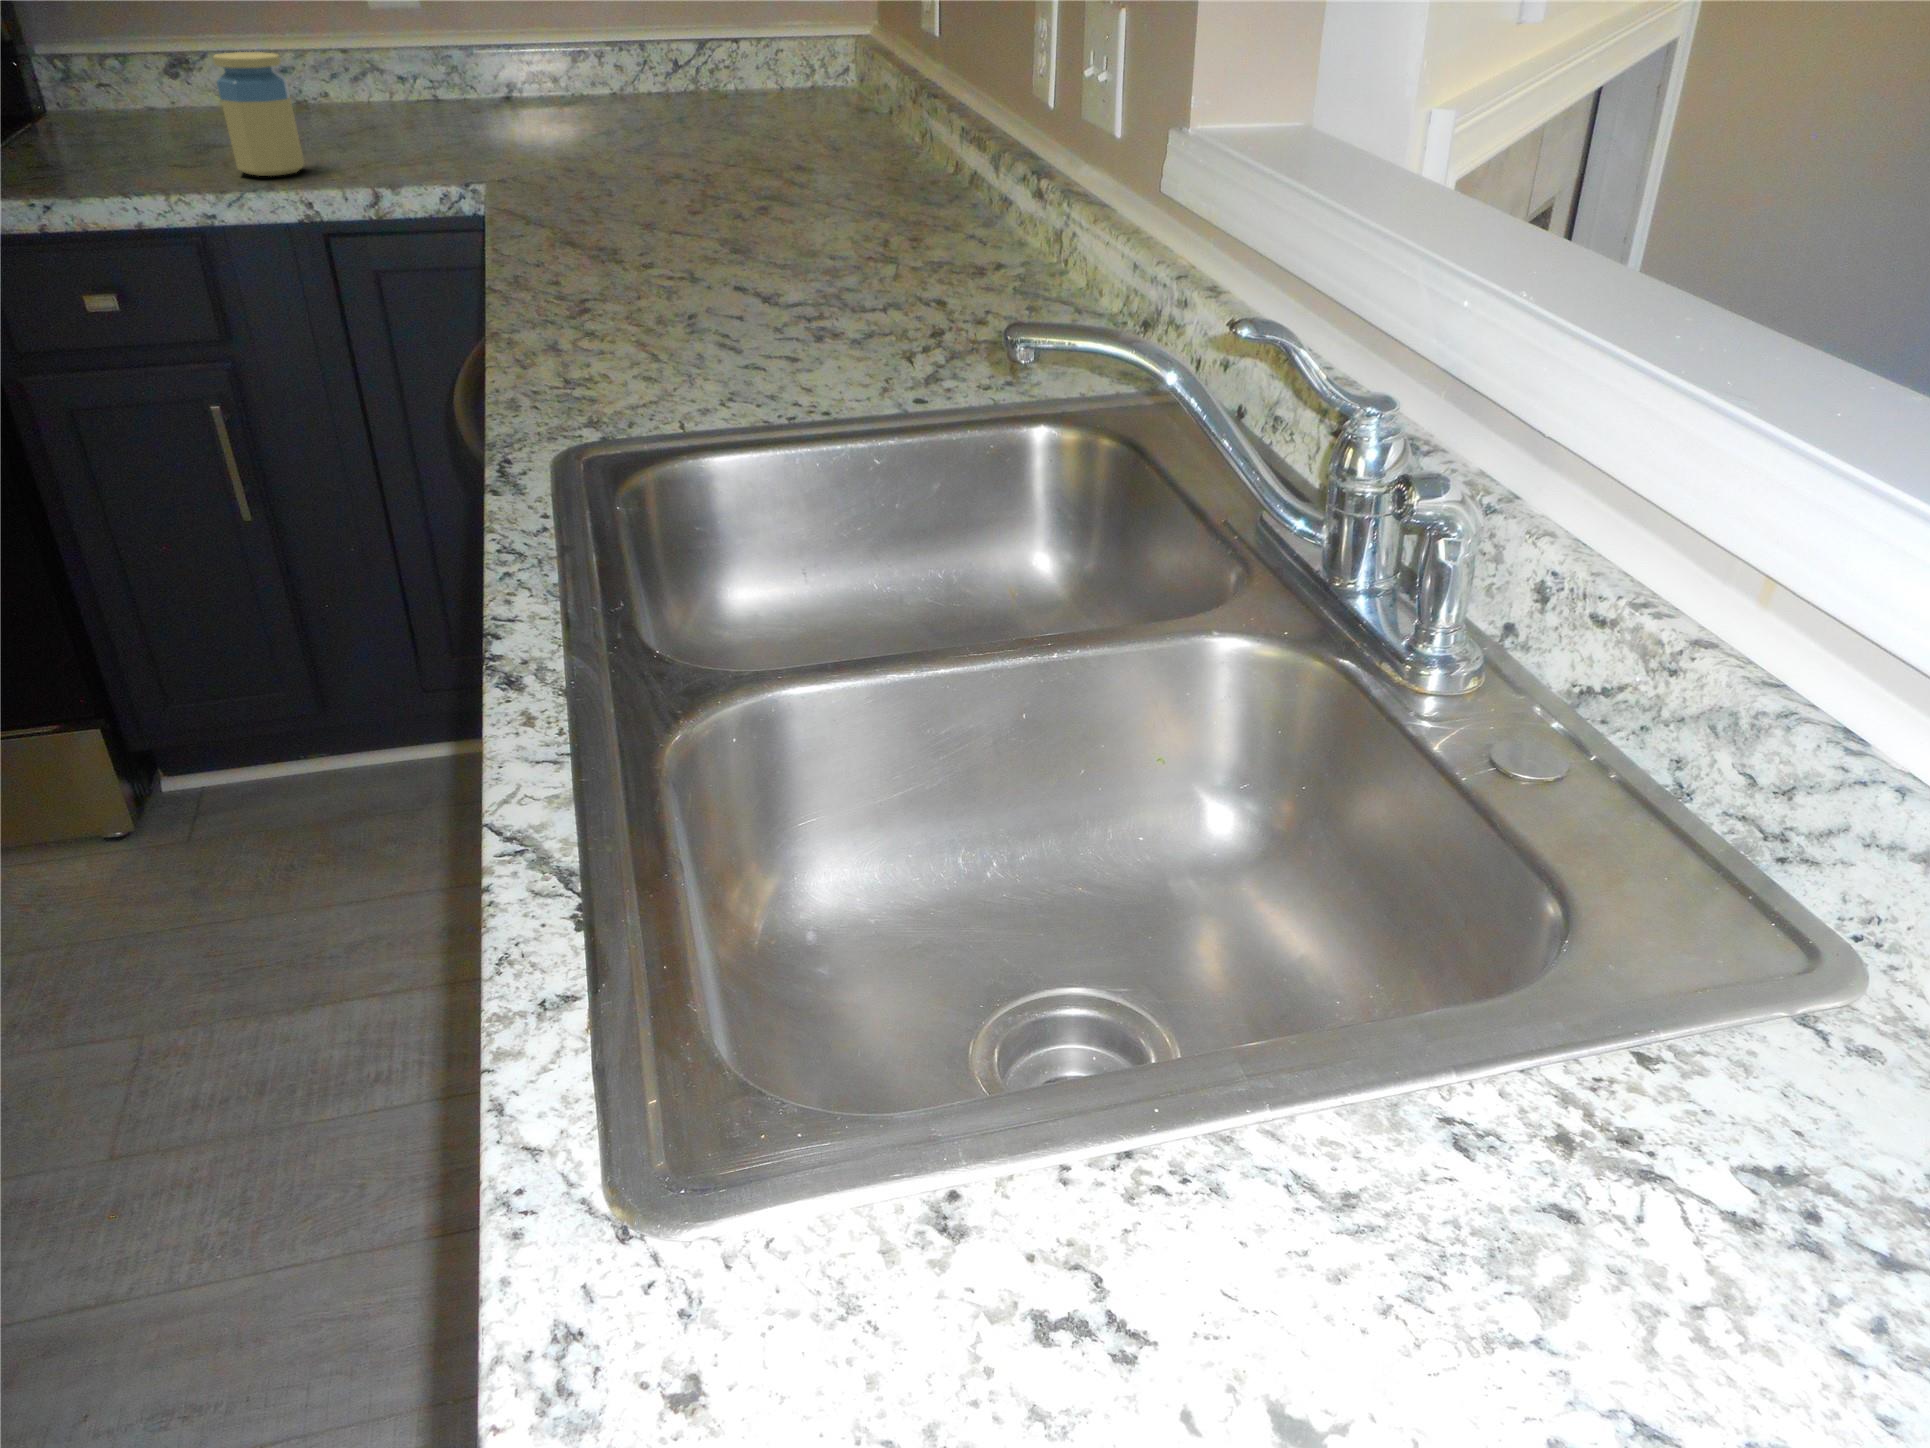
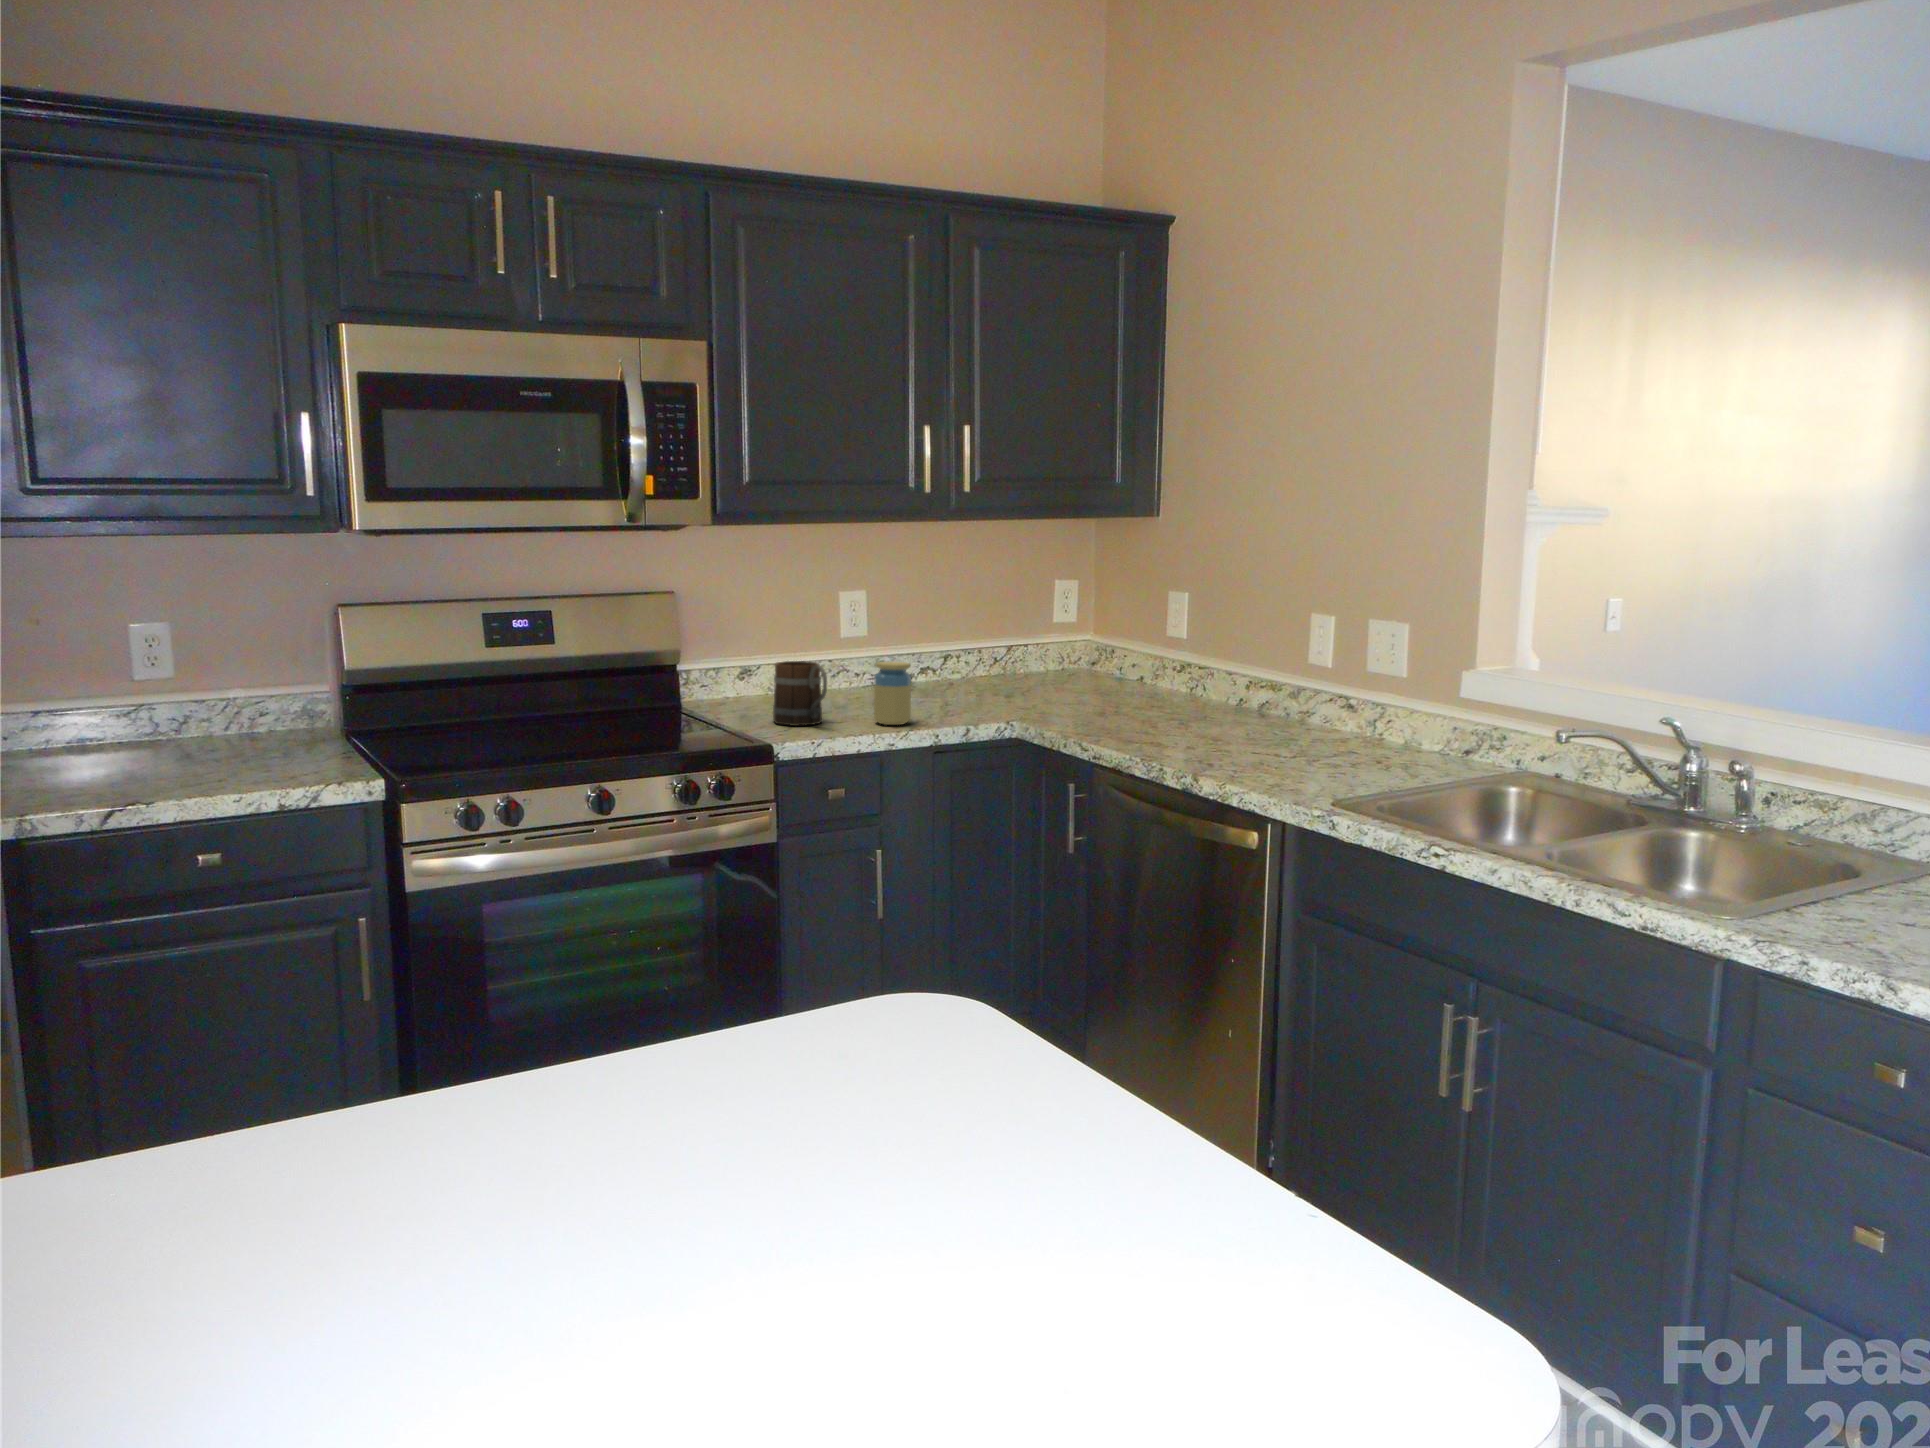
mug: none [52,46,175,169] -> present [773,661,827,726]

